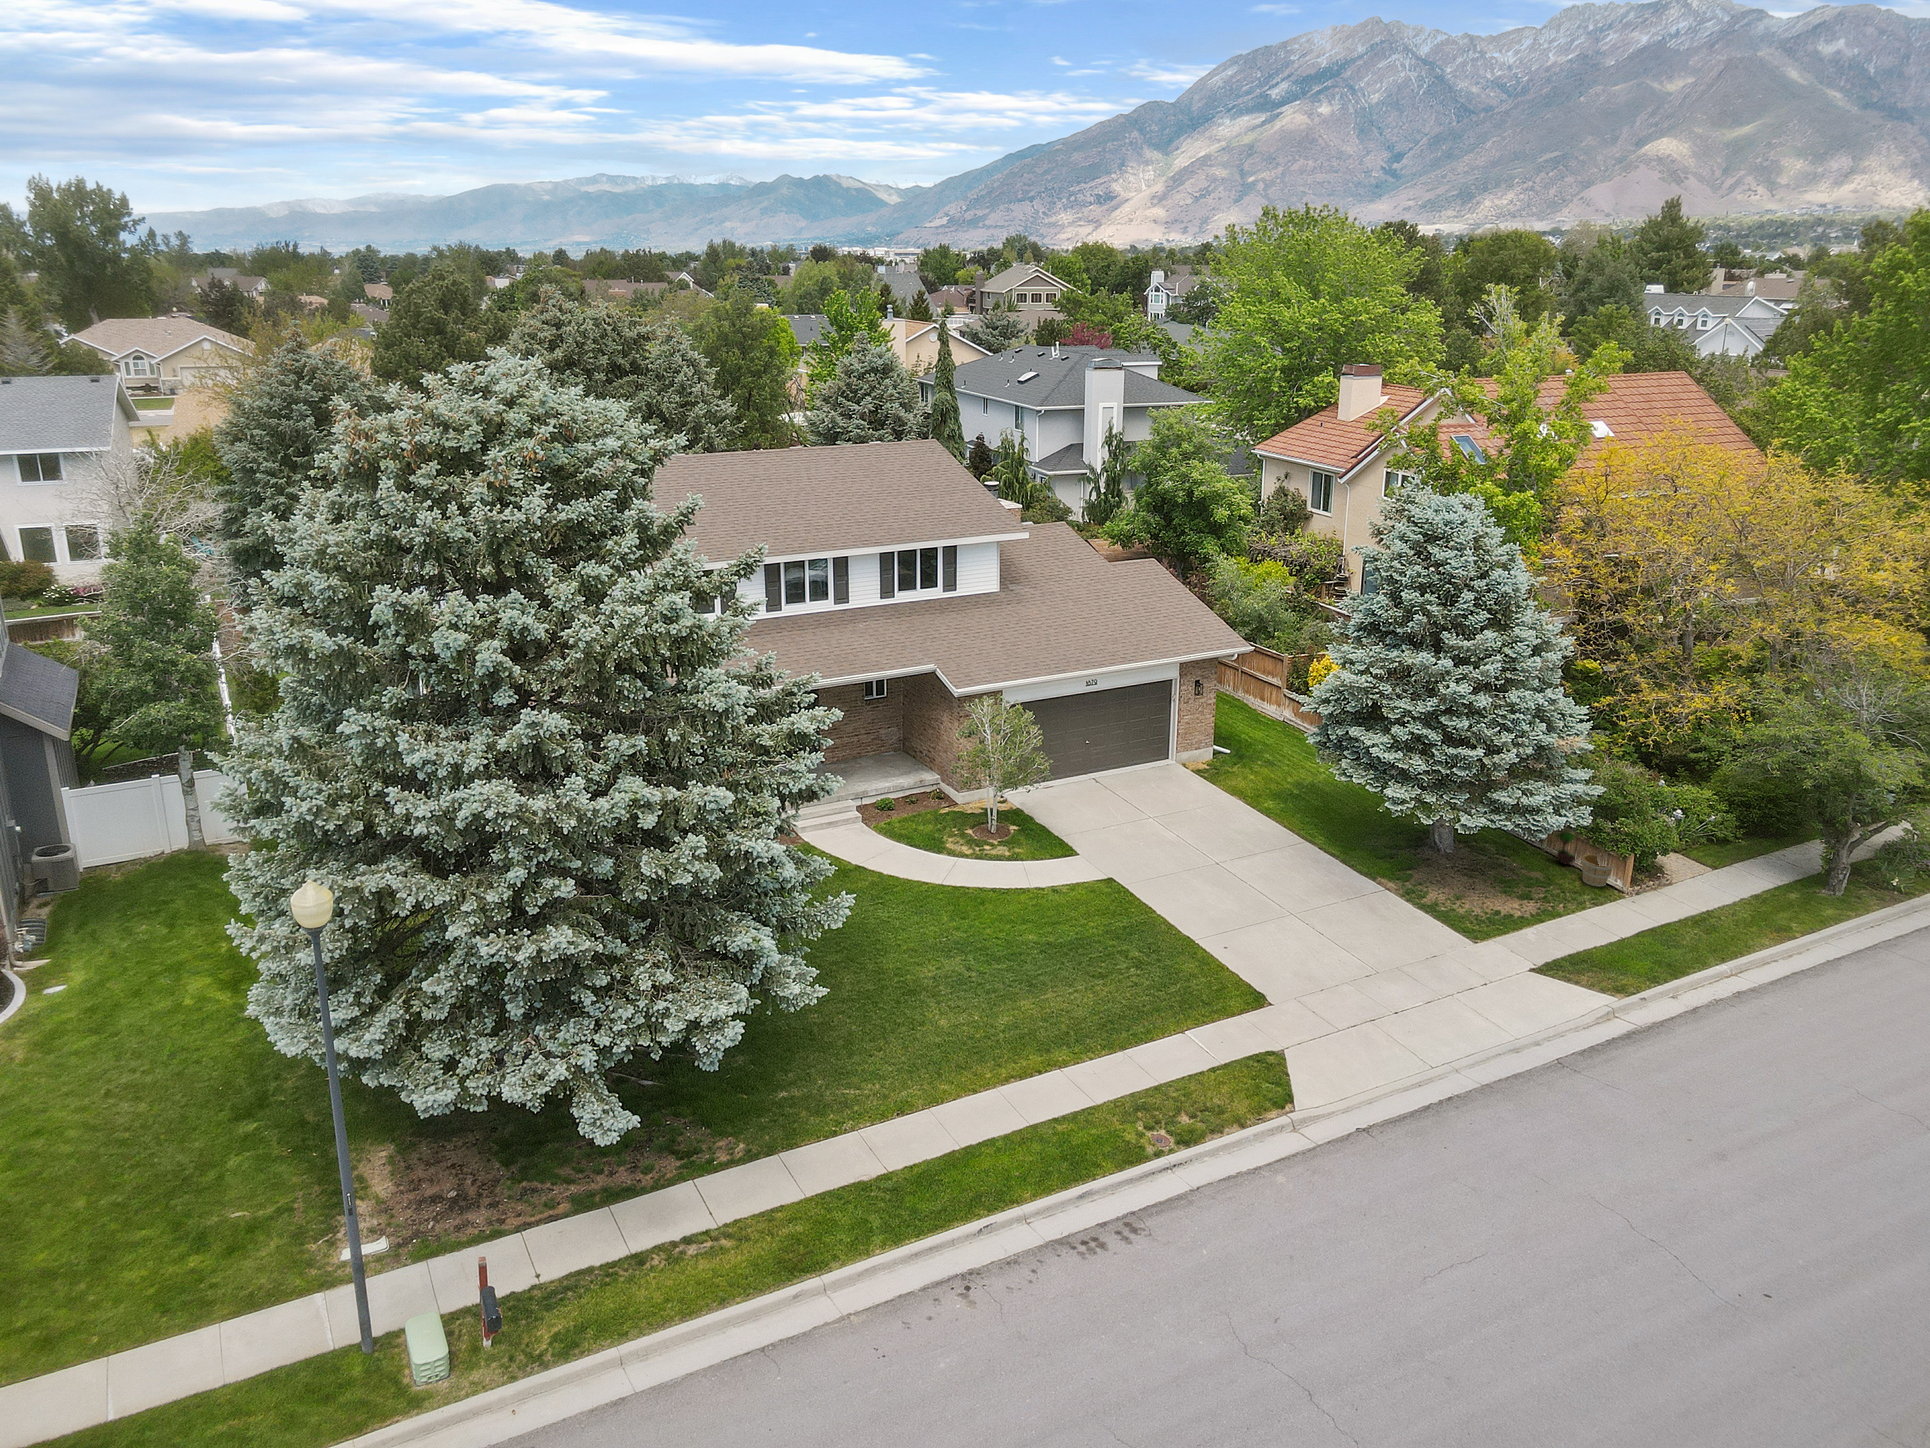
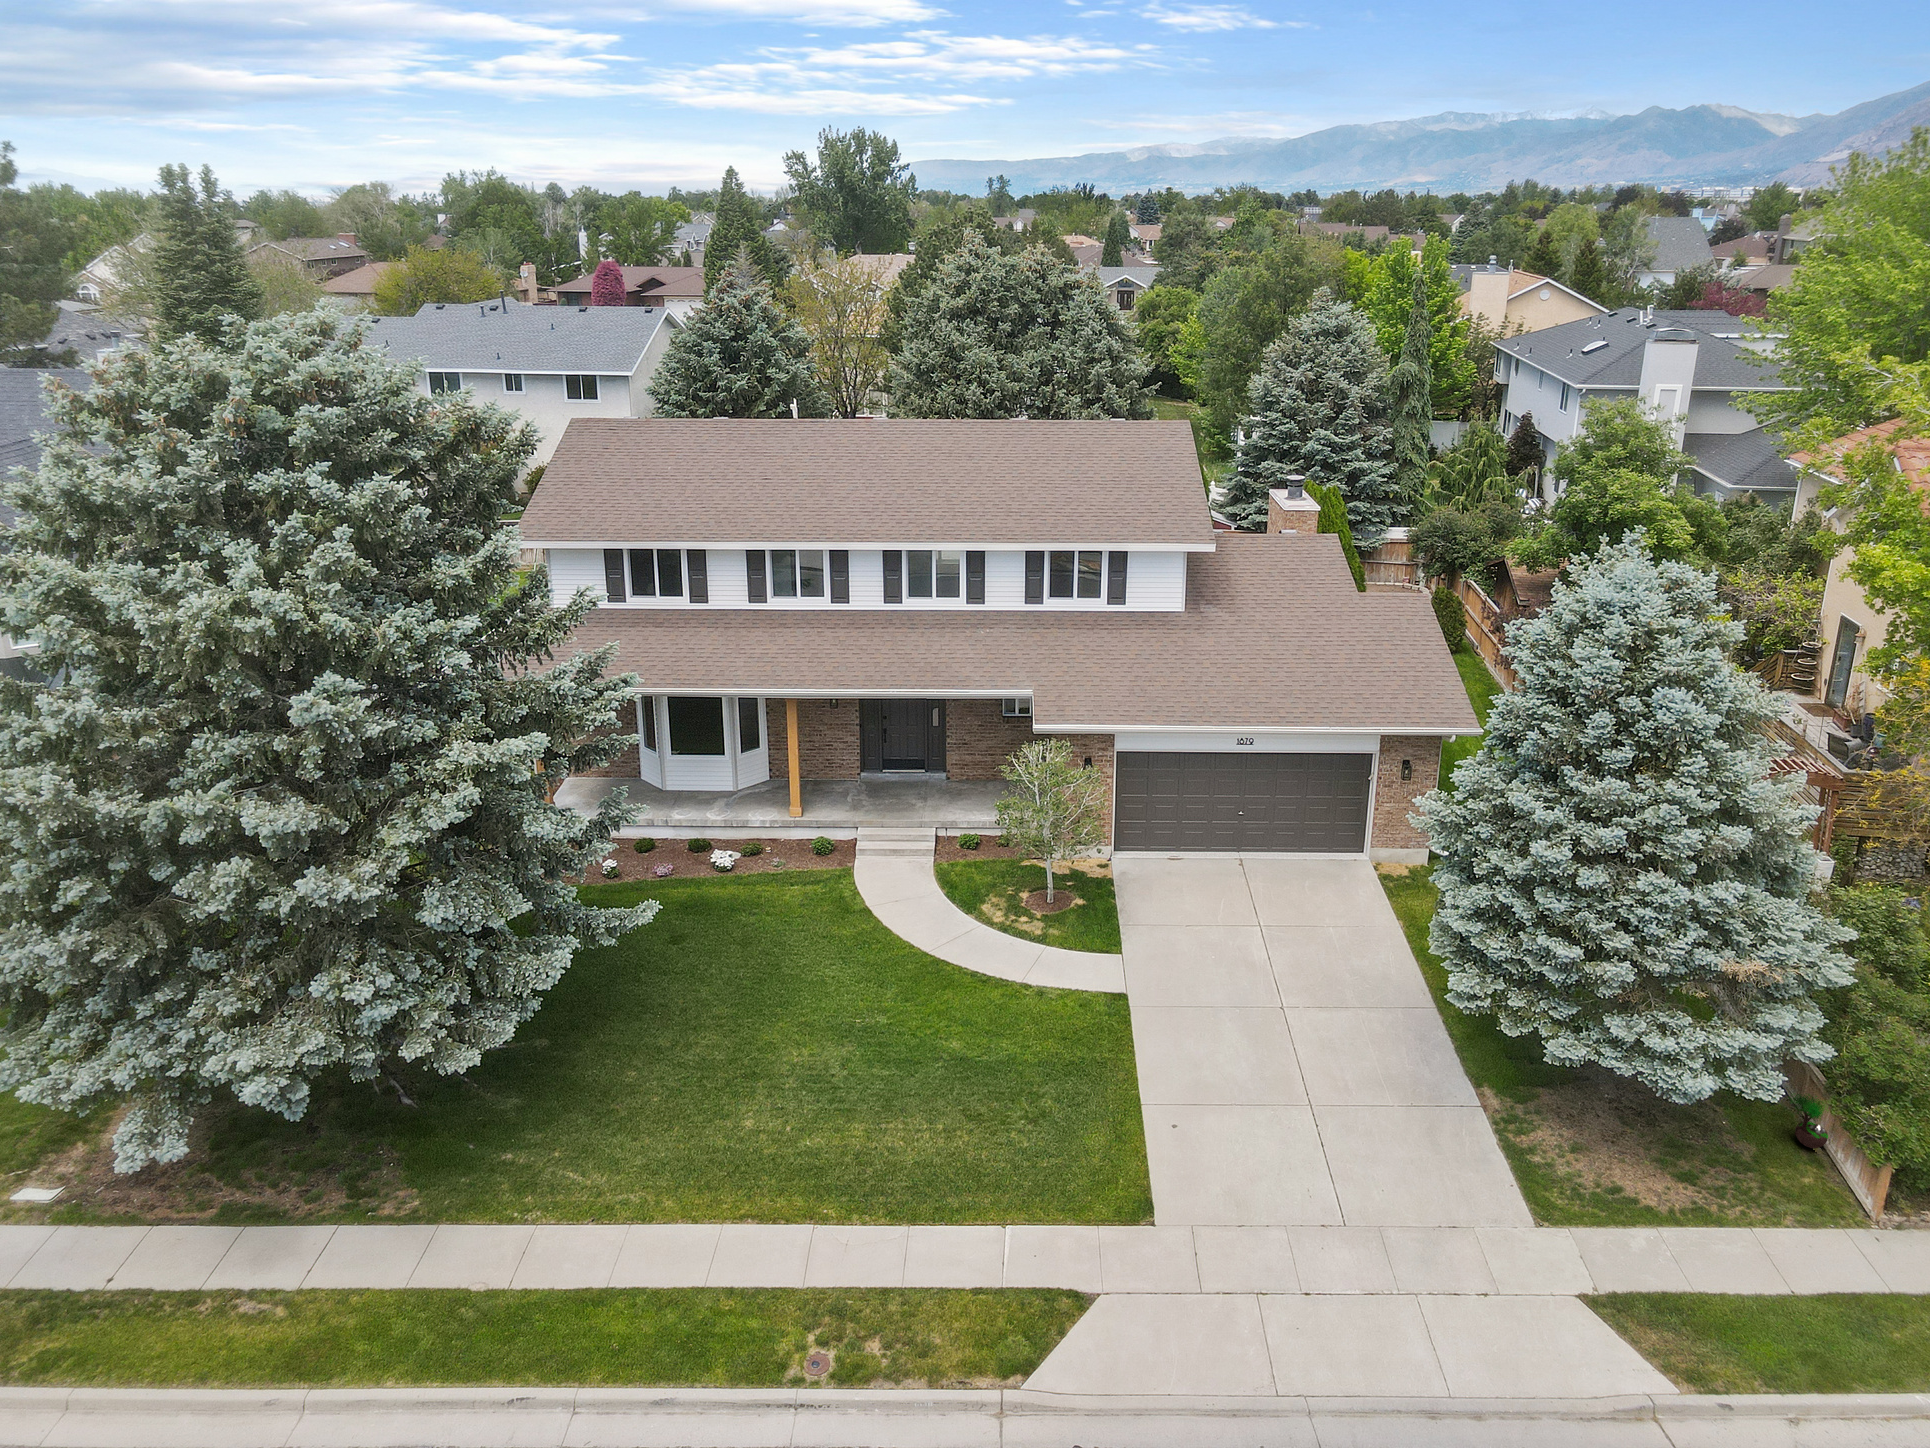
wooden bucket: present [1582,854,1614,887] -> none [1811,1143,1866,1201]

